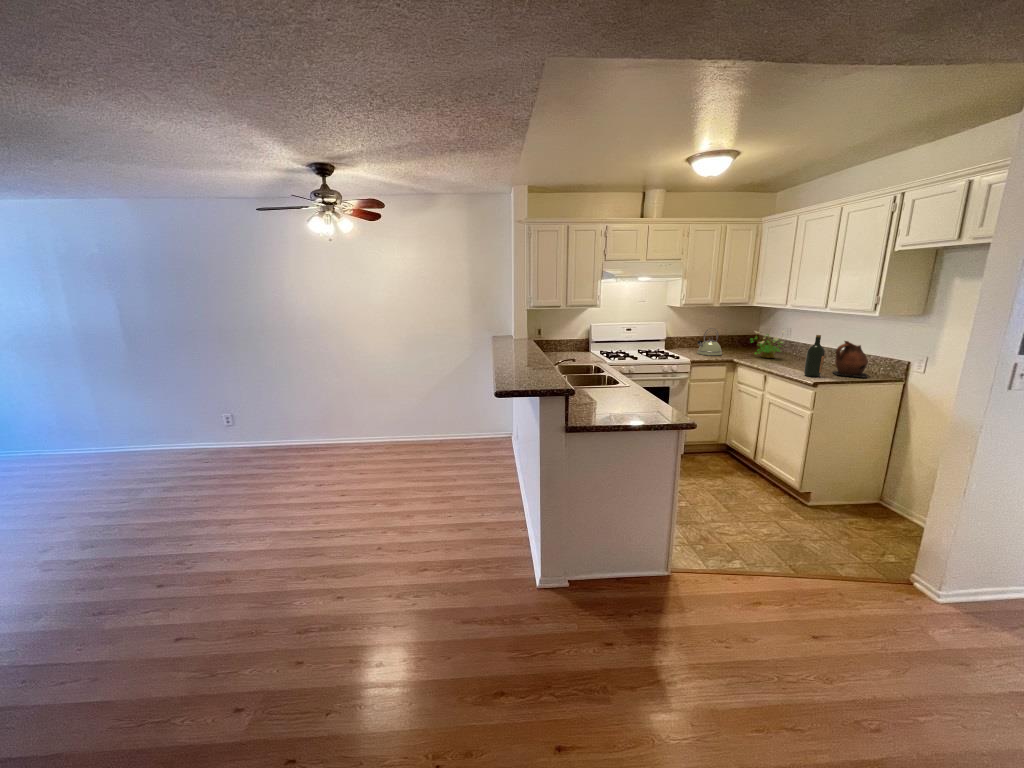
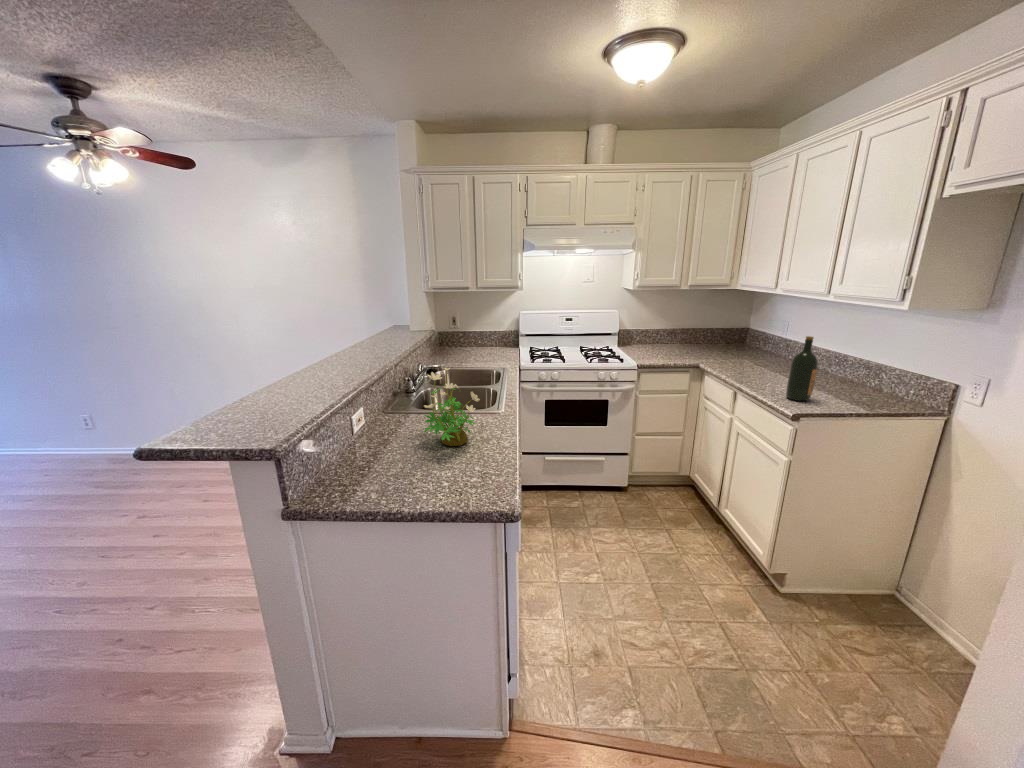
kettle: present [697,328,722,356] -> none [654,320,688,358]
potted plant: present [751,331,785,358] -> present [424,368,480,446]
ceramic pitcher: present [833,341,868,377] -> none [831,346,888,406]

